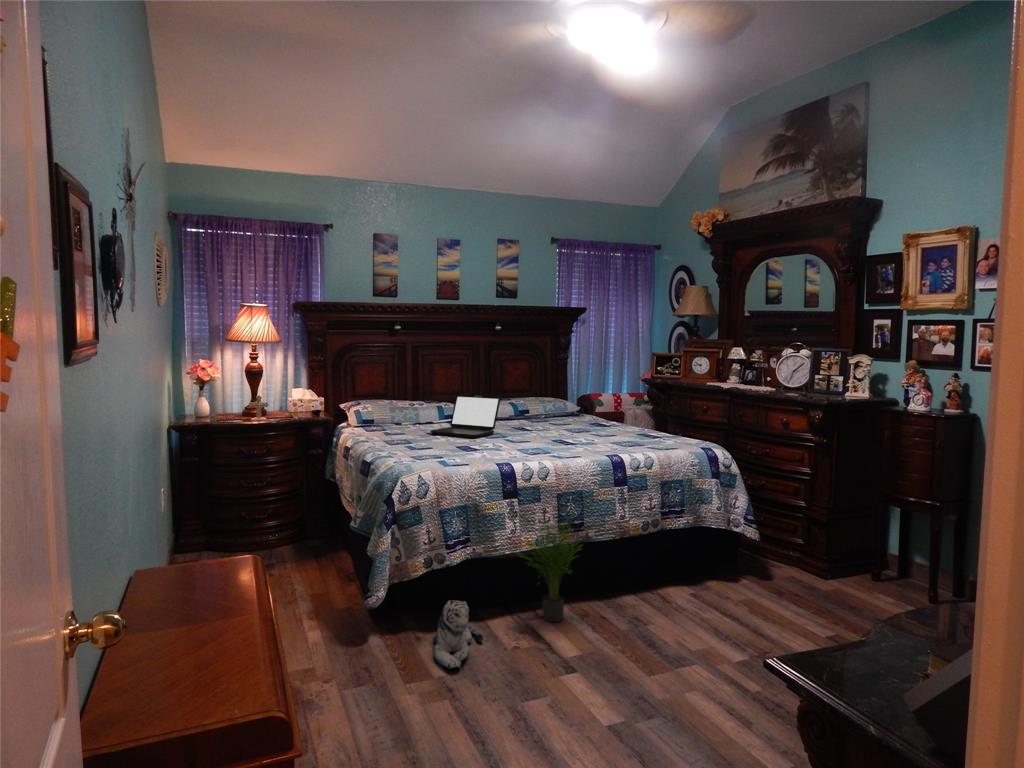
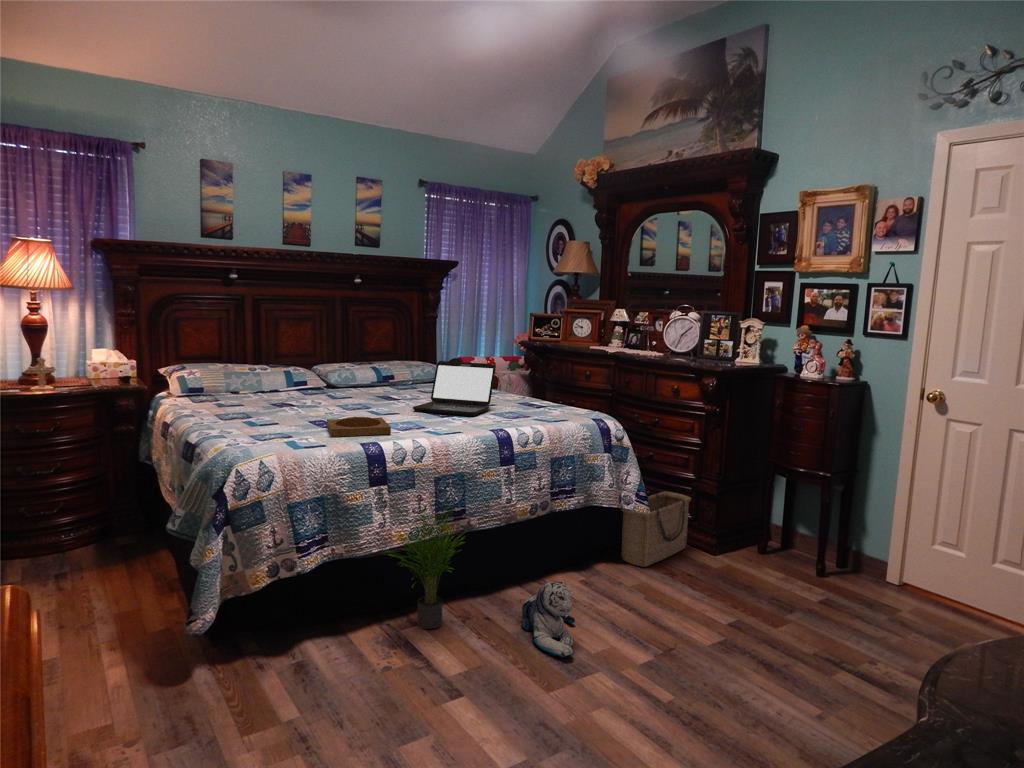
laptop: present [430,393,500,438] -> present [413,361,496,416]
tray: none [471,443,522,458] -> present [327,417,391,437]
basket: none [730,517,801,585] -> present [621,491,691,567]
plush toy: present [433,600,483,670] -> present [521,582,575,658]

